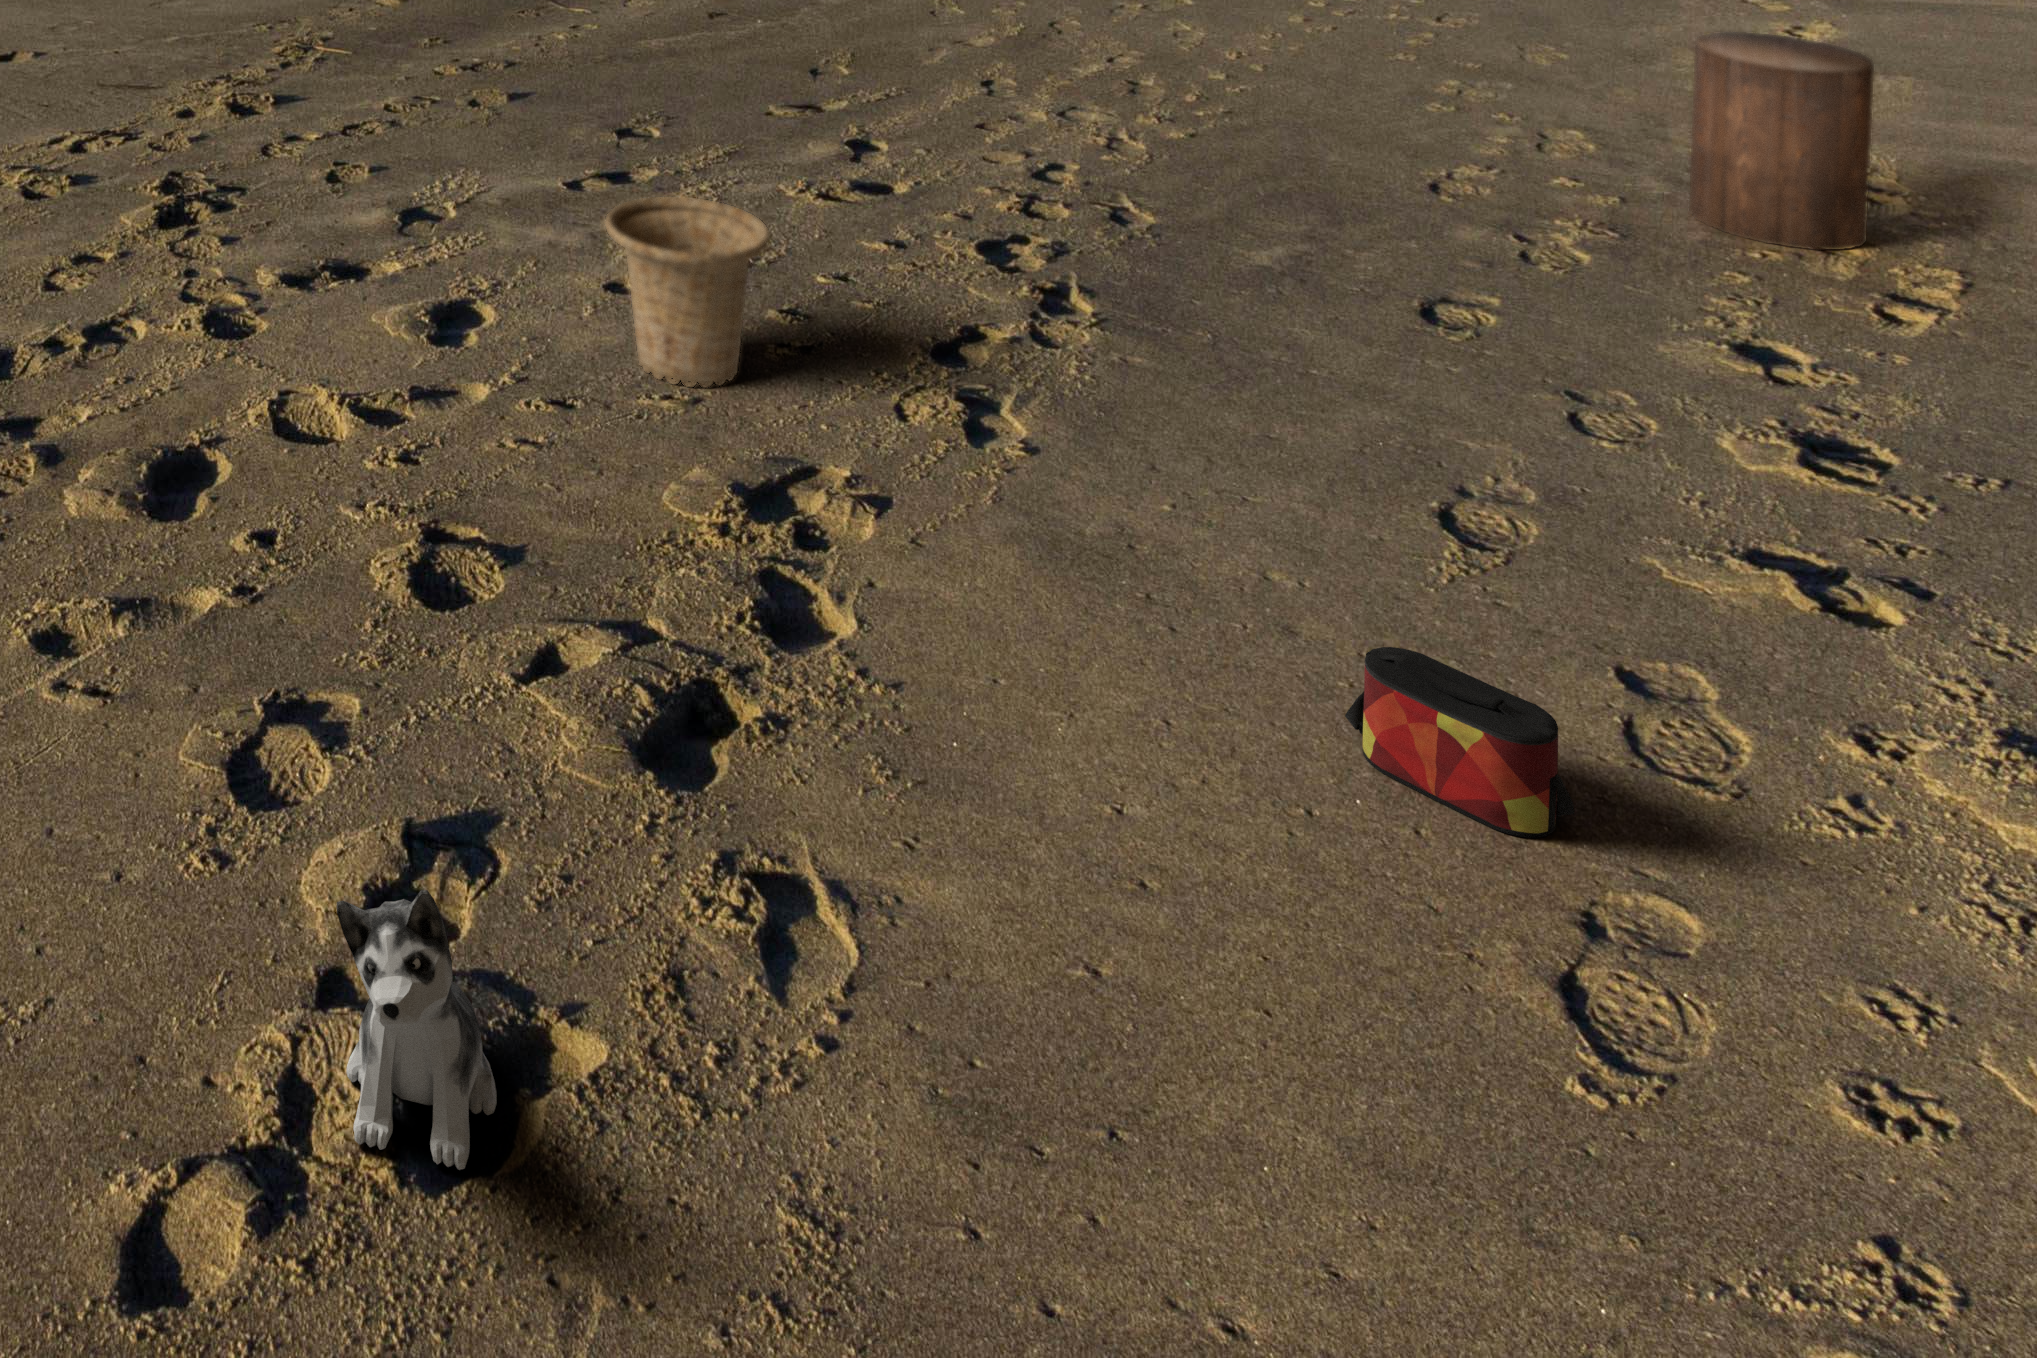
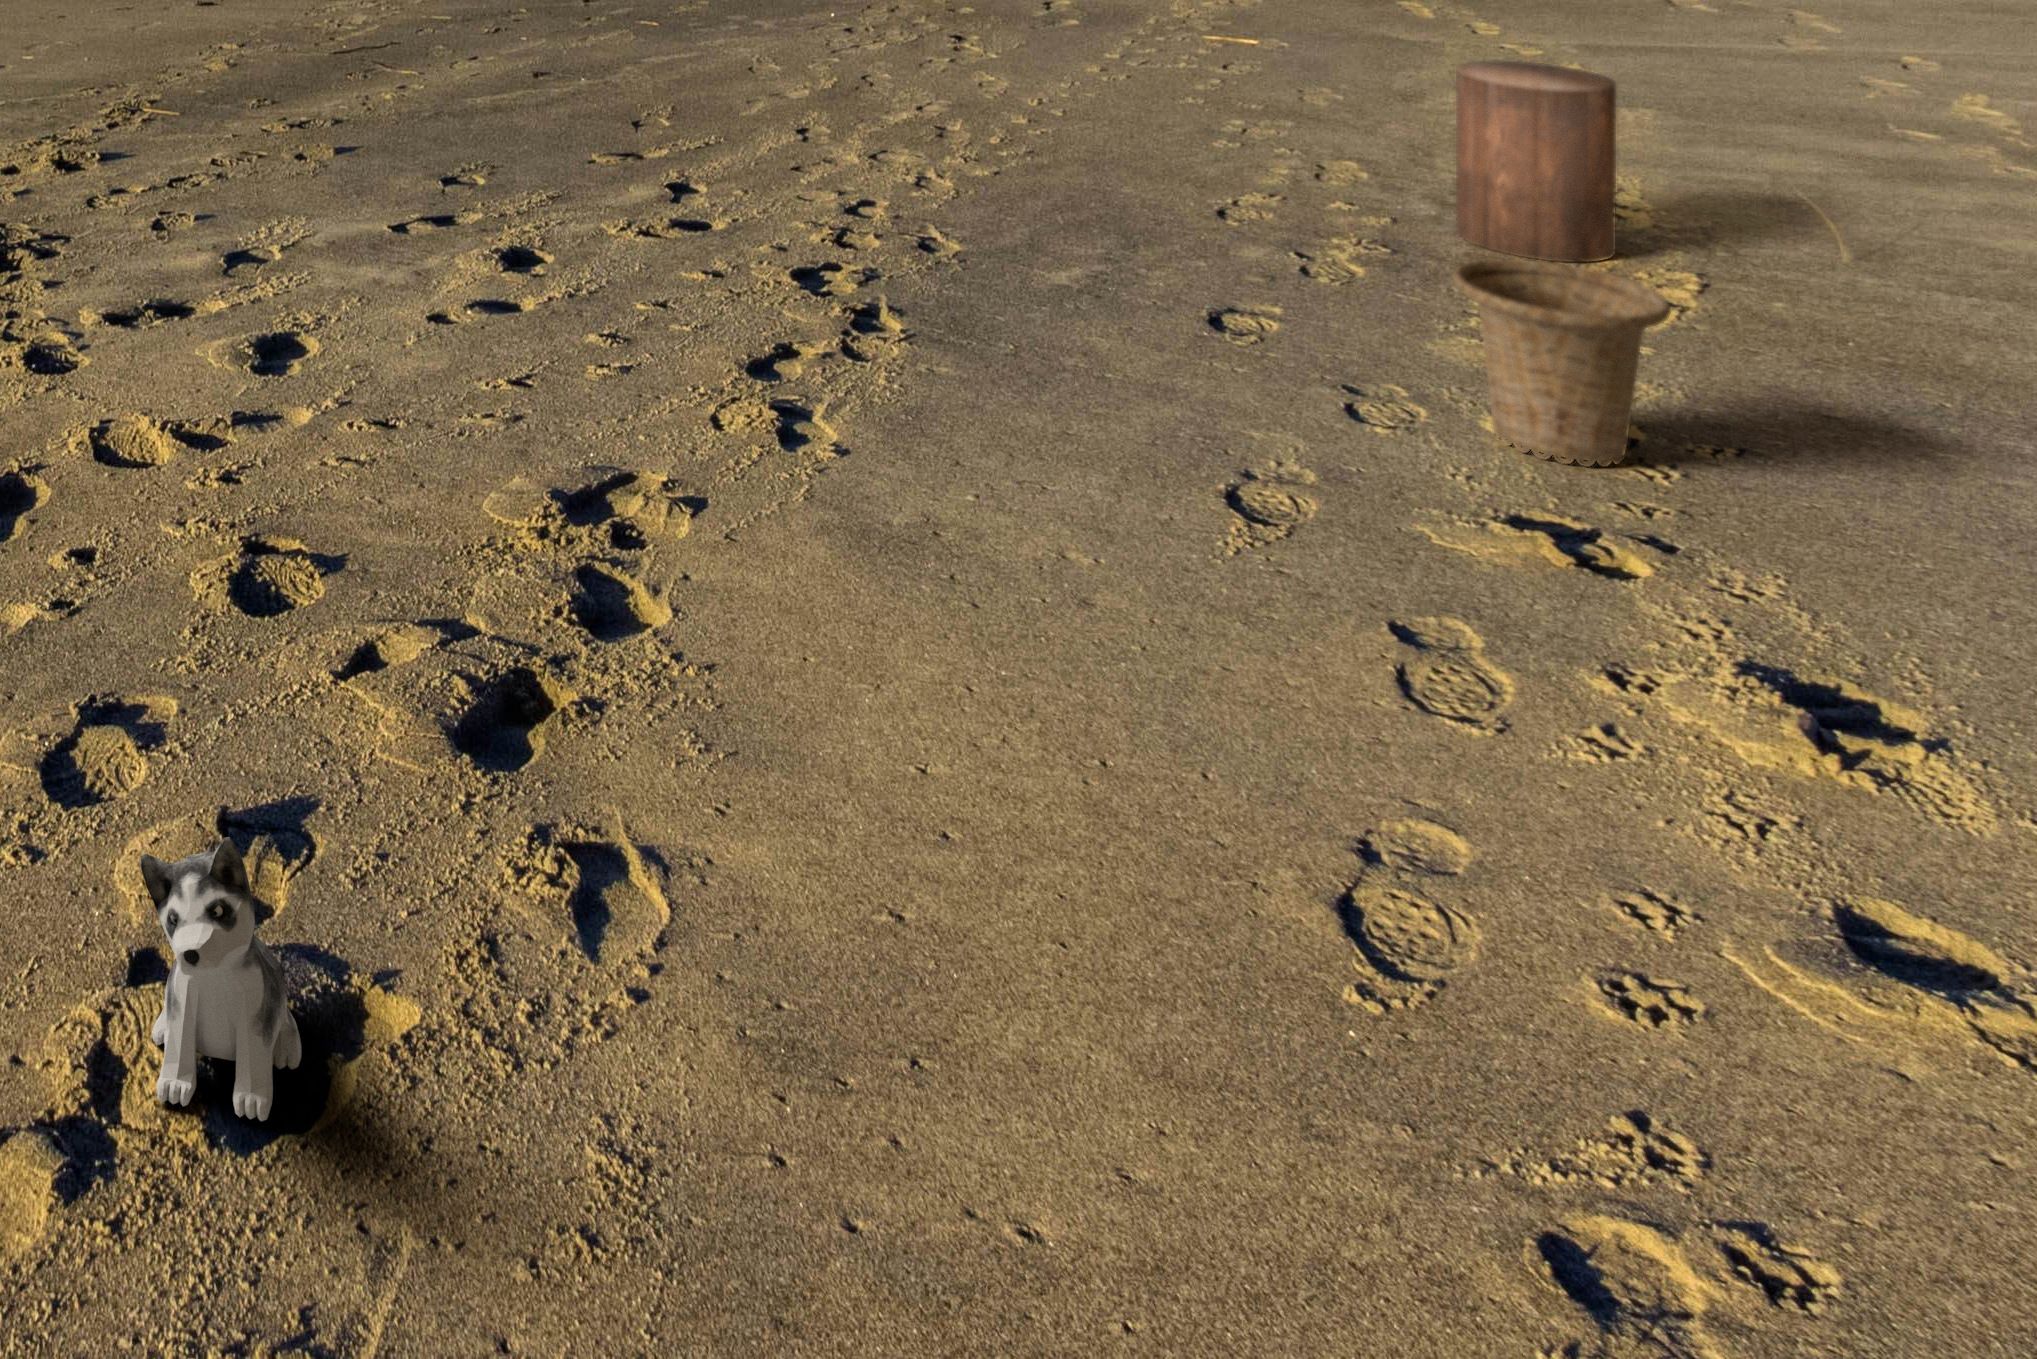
basket: present [605,197,770,387] -> present [1453,259,1671,467]
bag: present [1345,647,1575,838] -> none [1132,604,1344,778]

